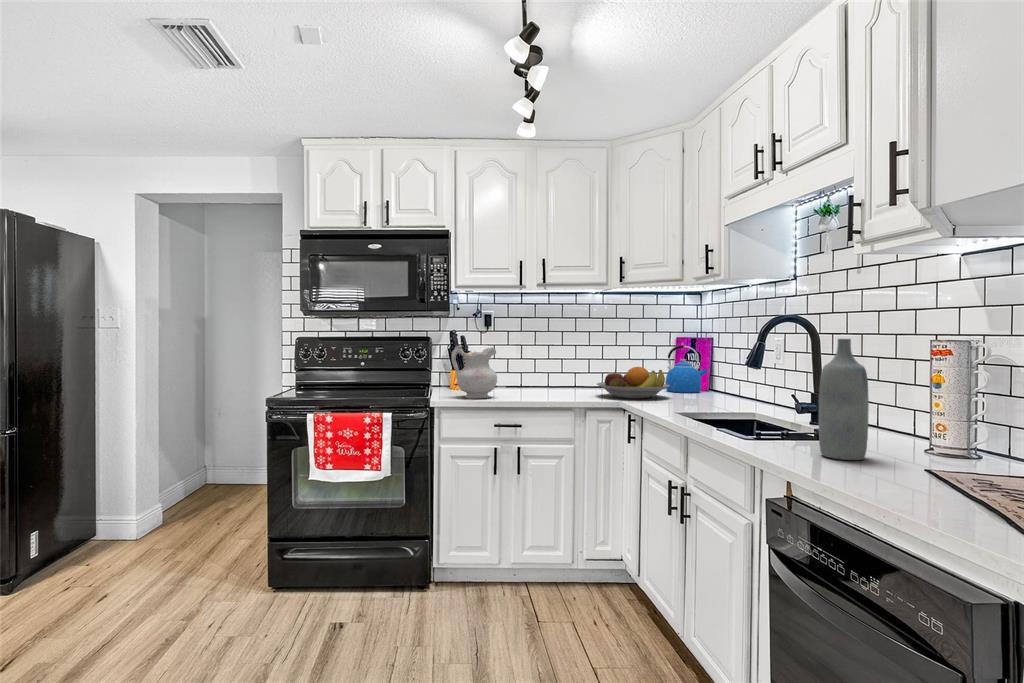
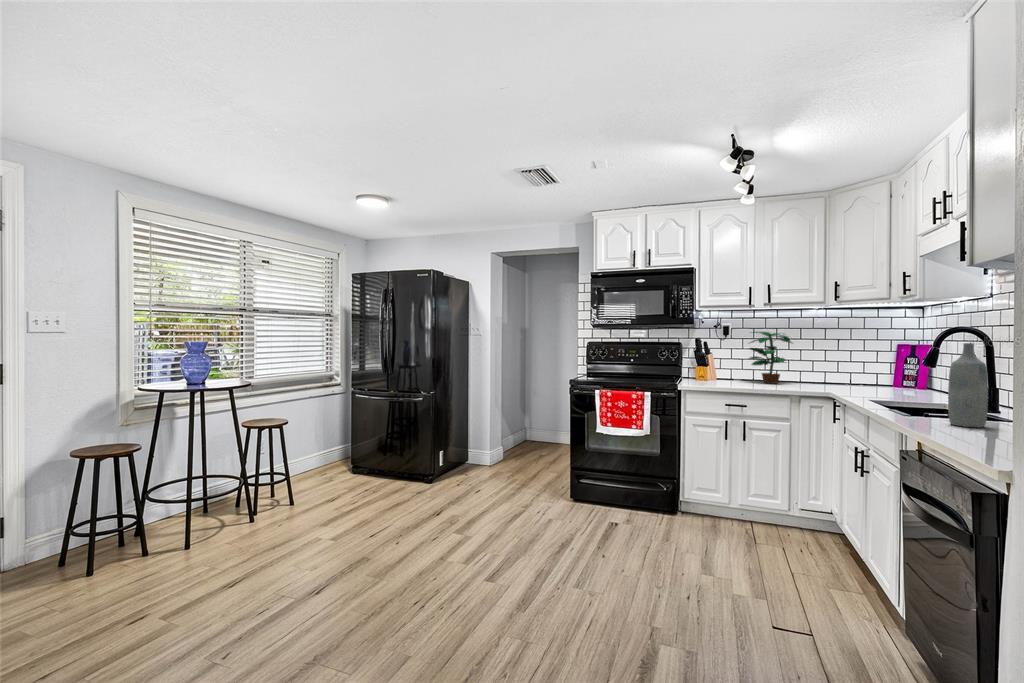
potted plant: none [515,322,569,389] -> present [749,332,792,383]
kettle: present [666,345,710,393] -> none [883,351,928,391]
ceramic pitcher: present [452,346,497,398] -> none [694,348,729,386]
fruit bowl: present [597,367,669,399] -> none [813,367,879,392]

